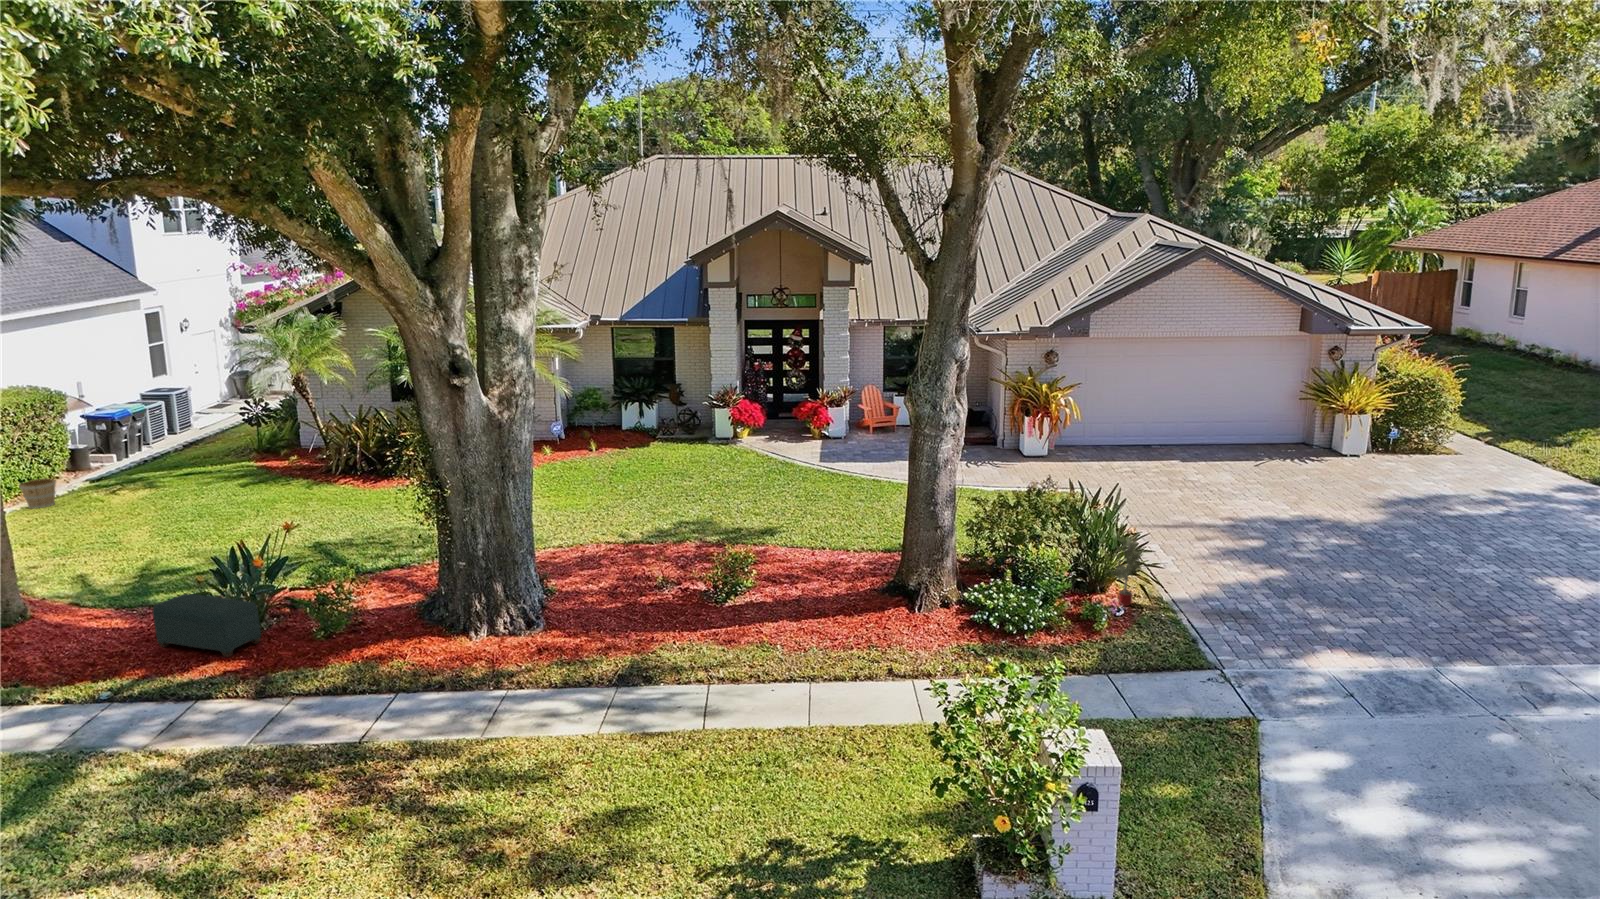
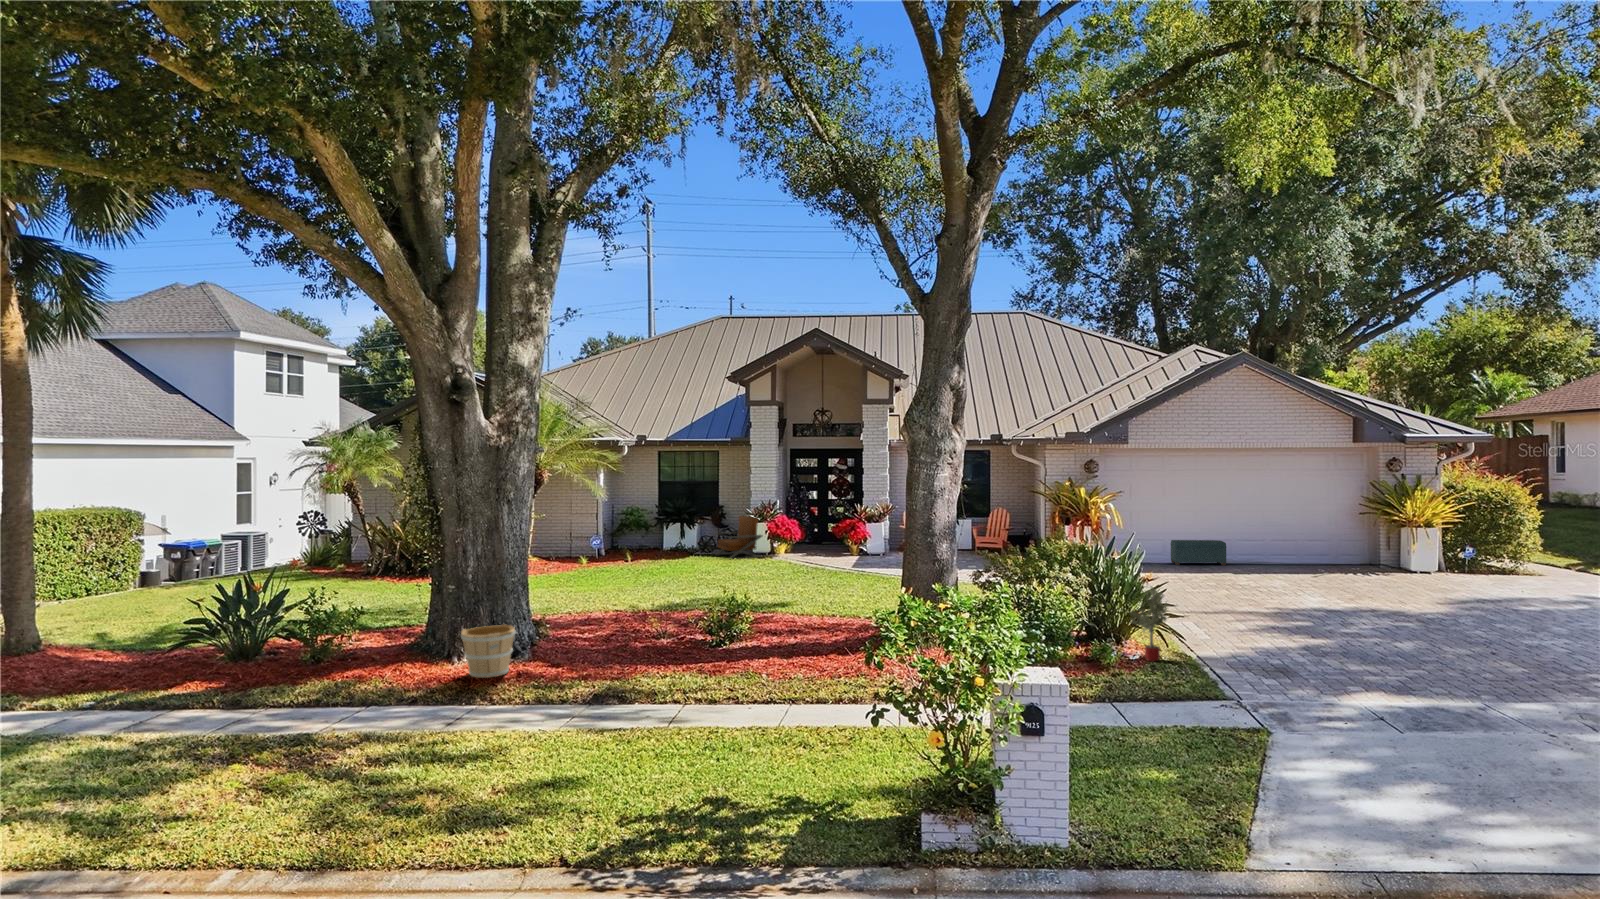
lounge chair: none [672,399,722,446] -> present [716,516,762,559]
wooden bucket: present [19,478,56,509] -> present [461,625,516,678]
bench: present [153,594,261,657] -> present [1171,540,1226,566]

